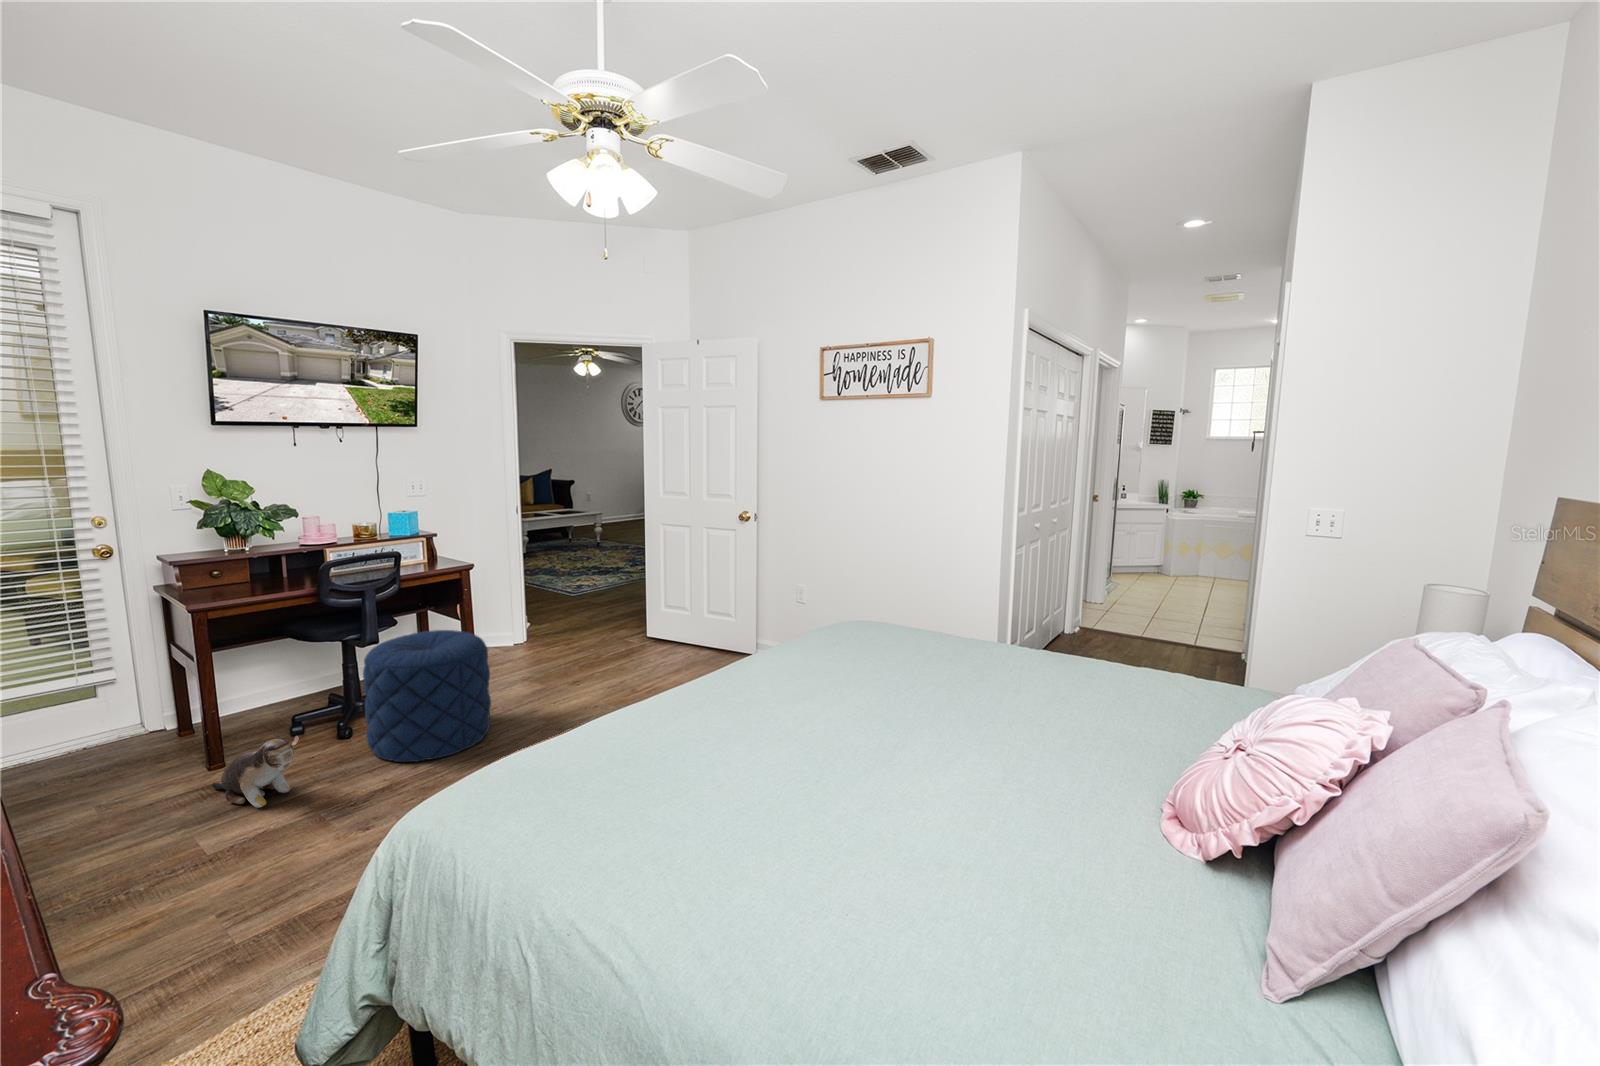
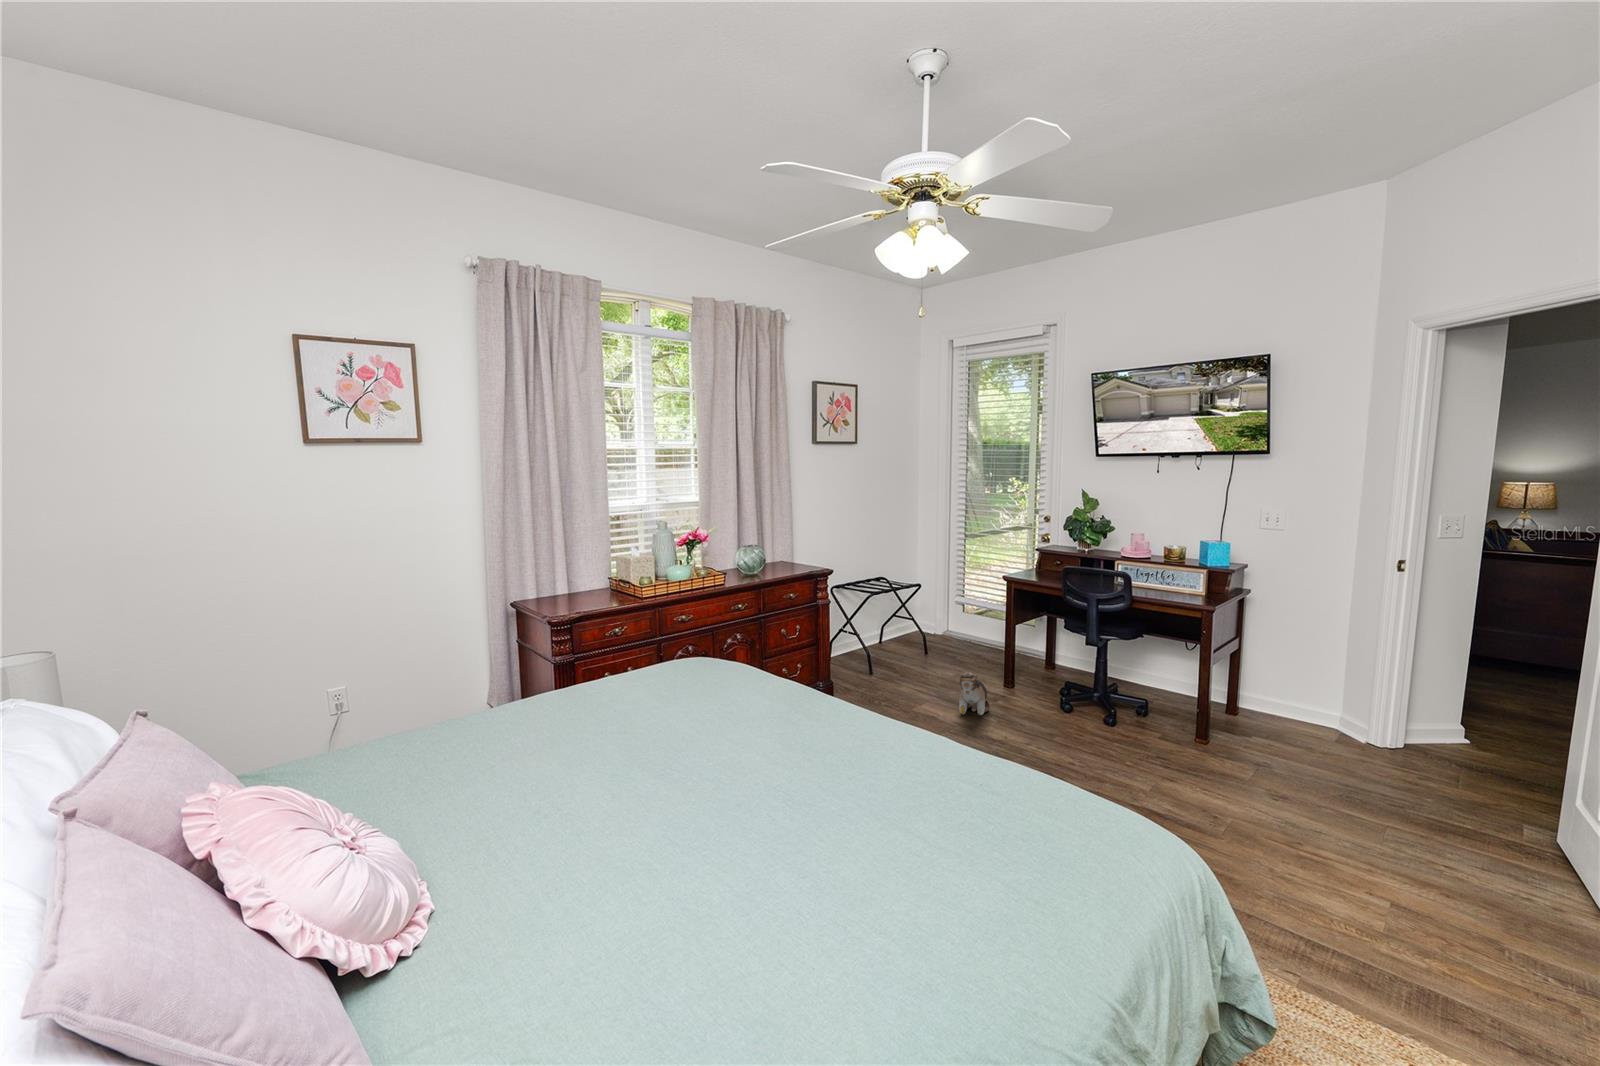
pouf: present [363,630,491,762] -> none [1037,642,1149,758]

